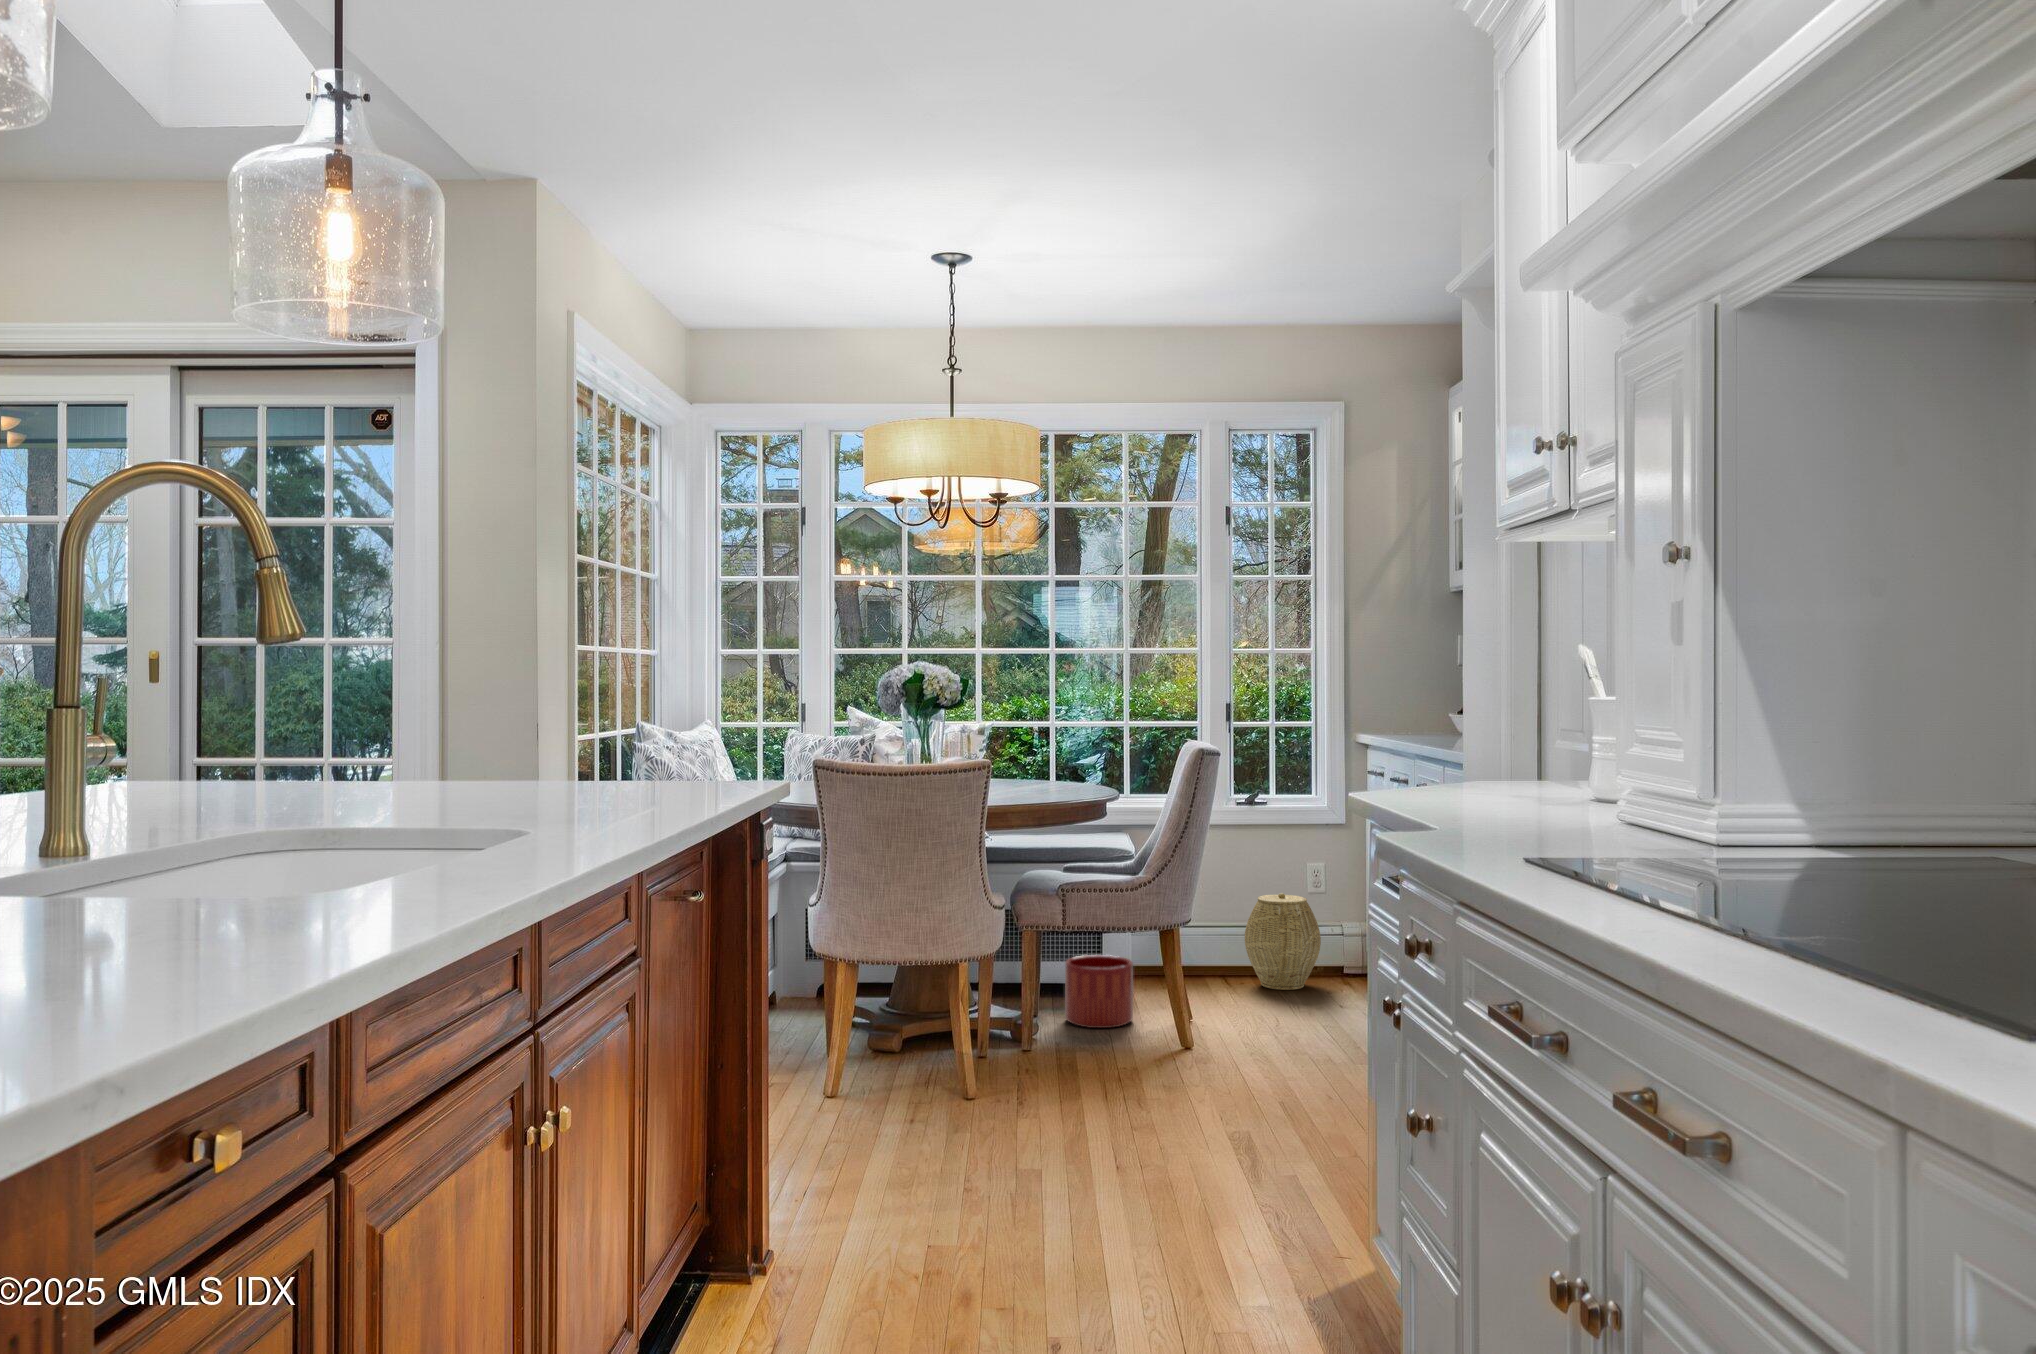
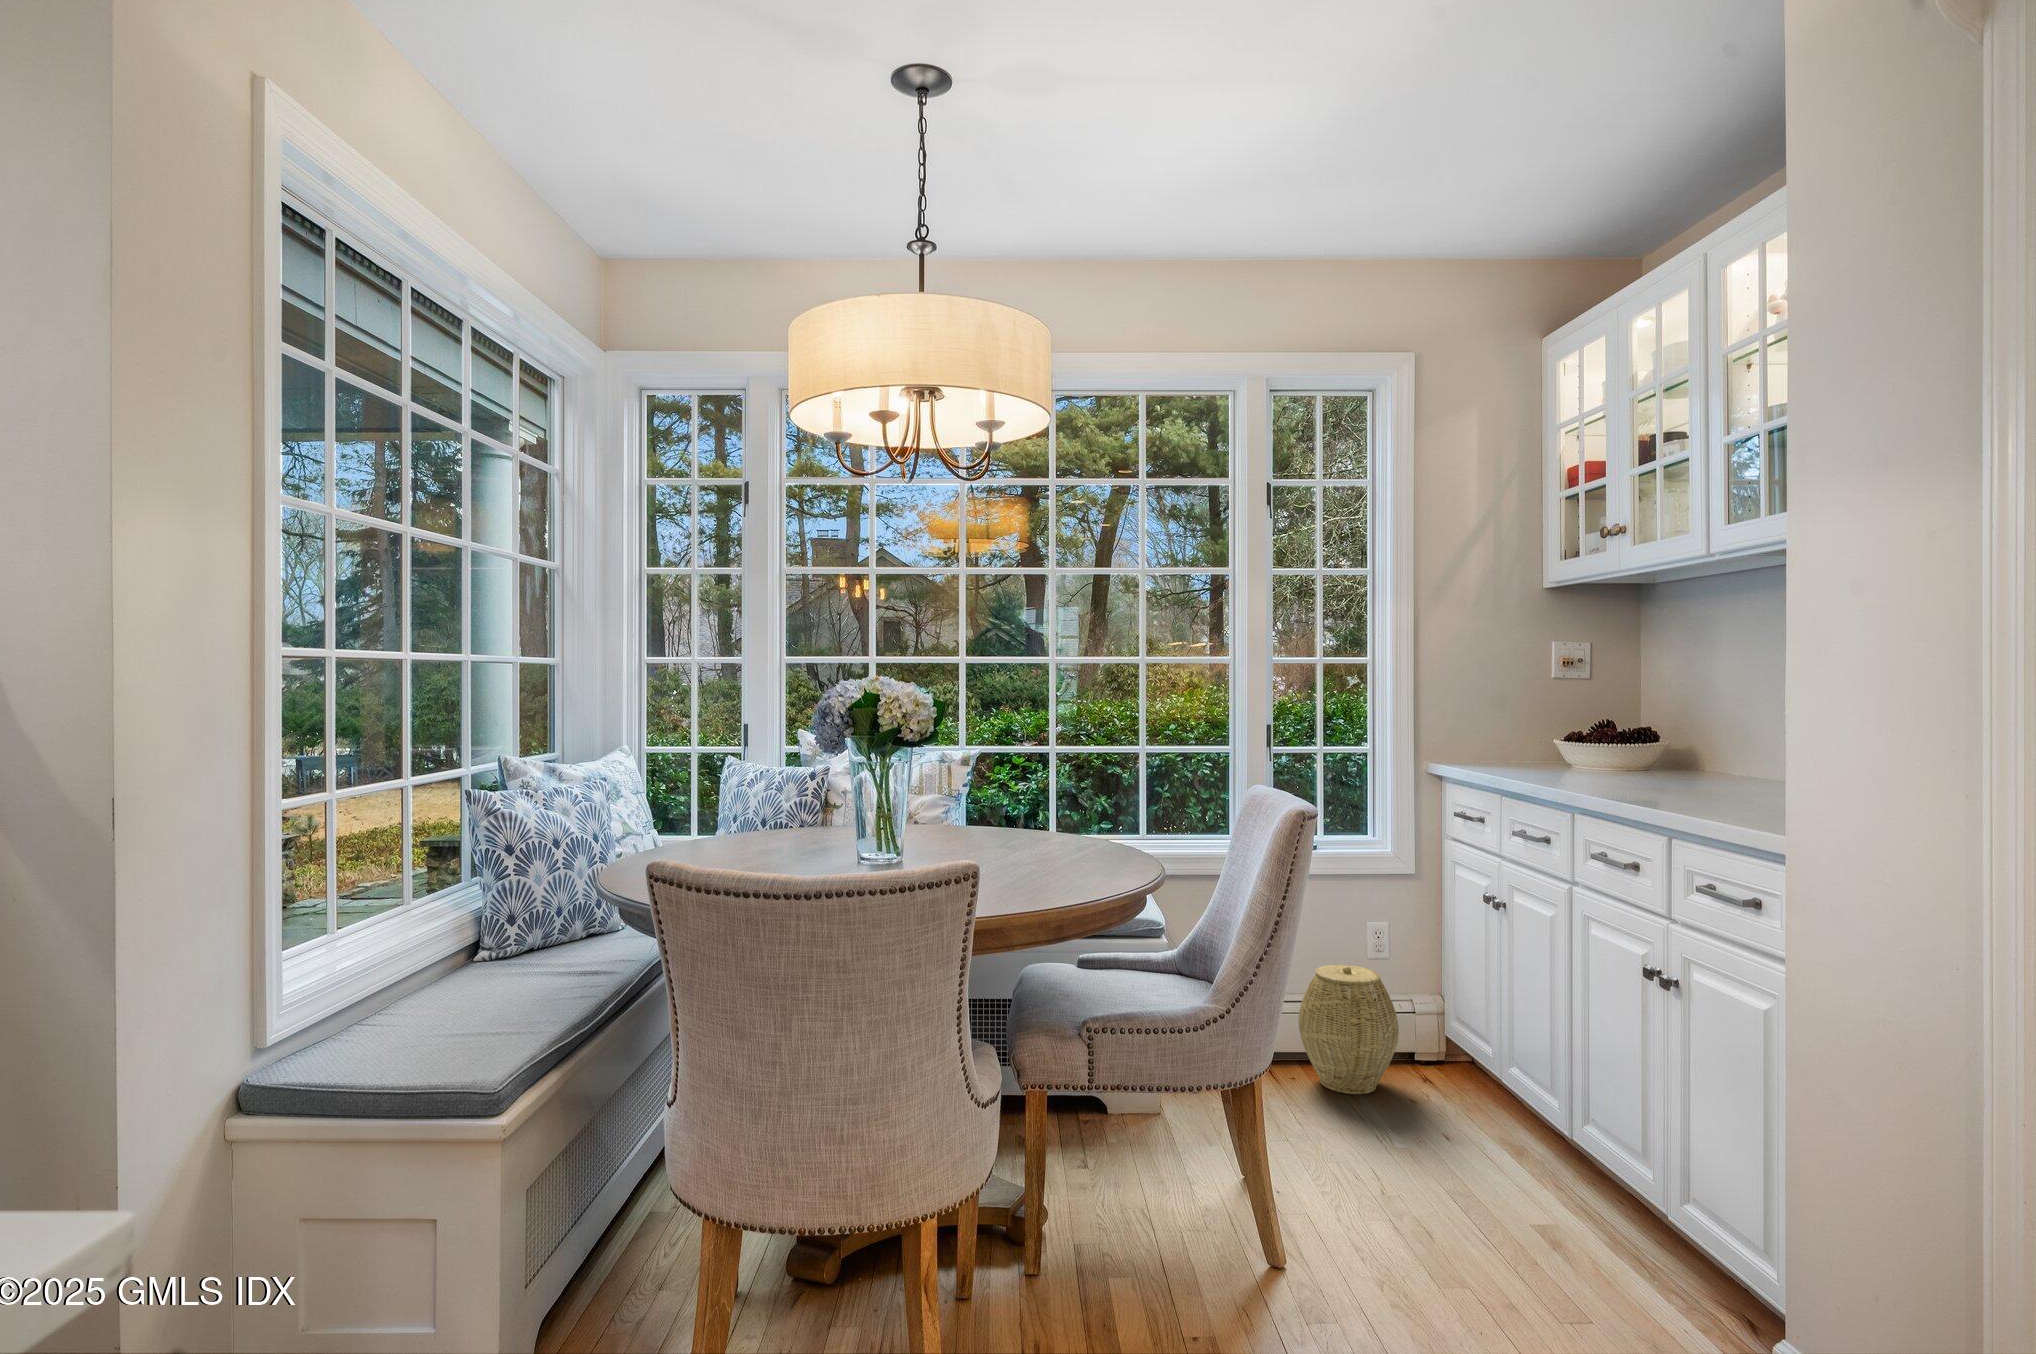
planter: present [1065,955,1133,1028] -> none [1081,1075,1177,1197]

